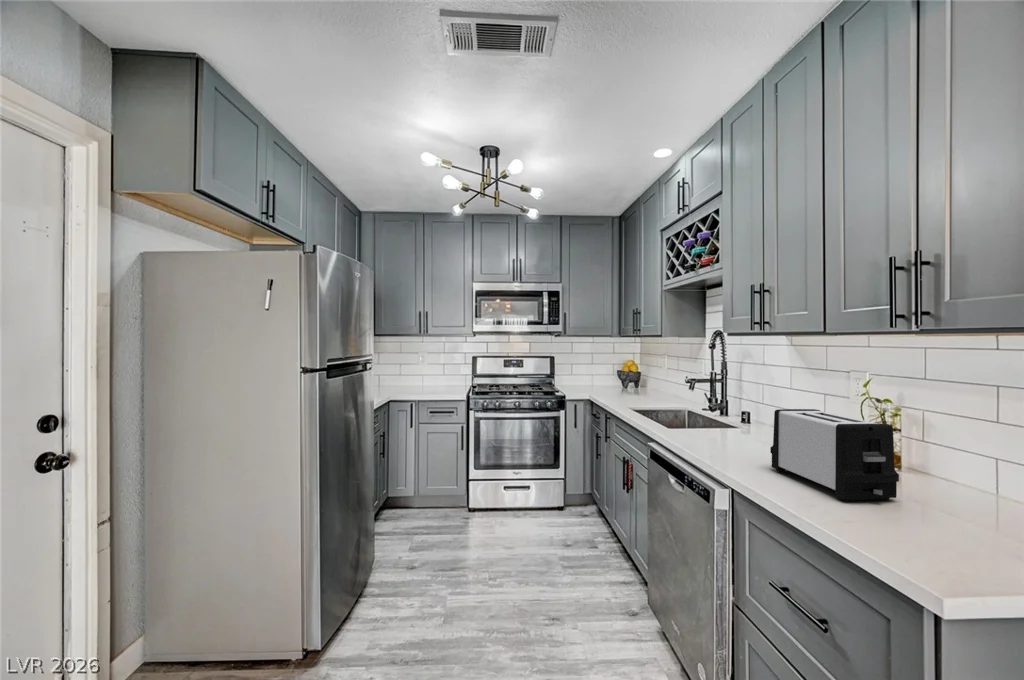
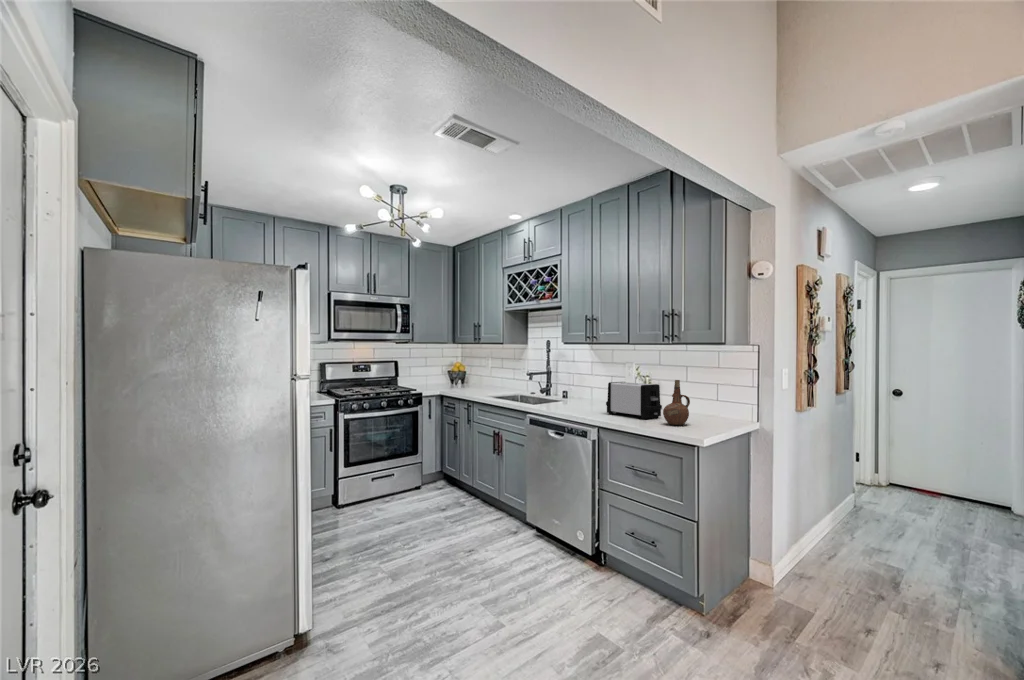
ceramic pitcher: none [883,423,972,543] -> present [663,380,690,425]

